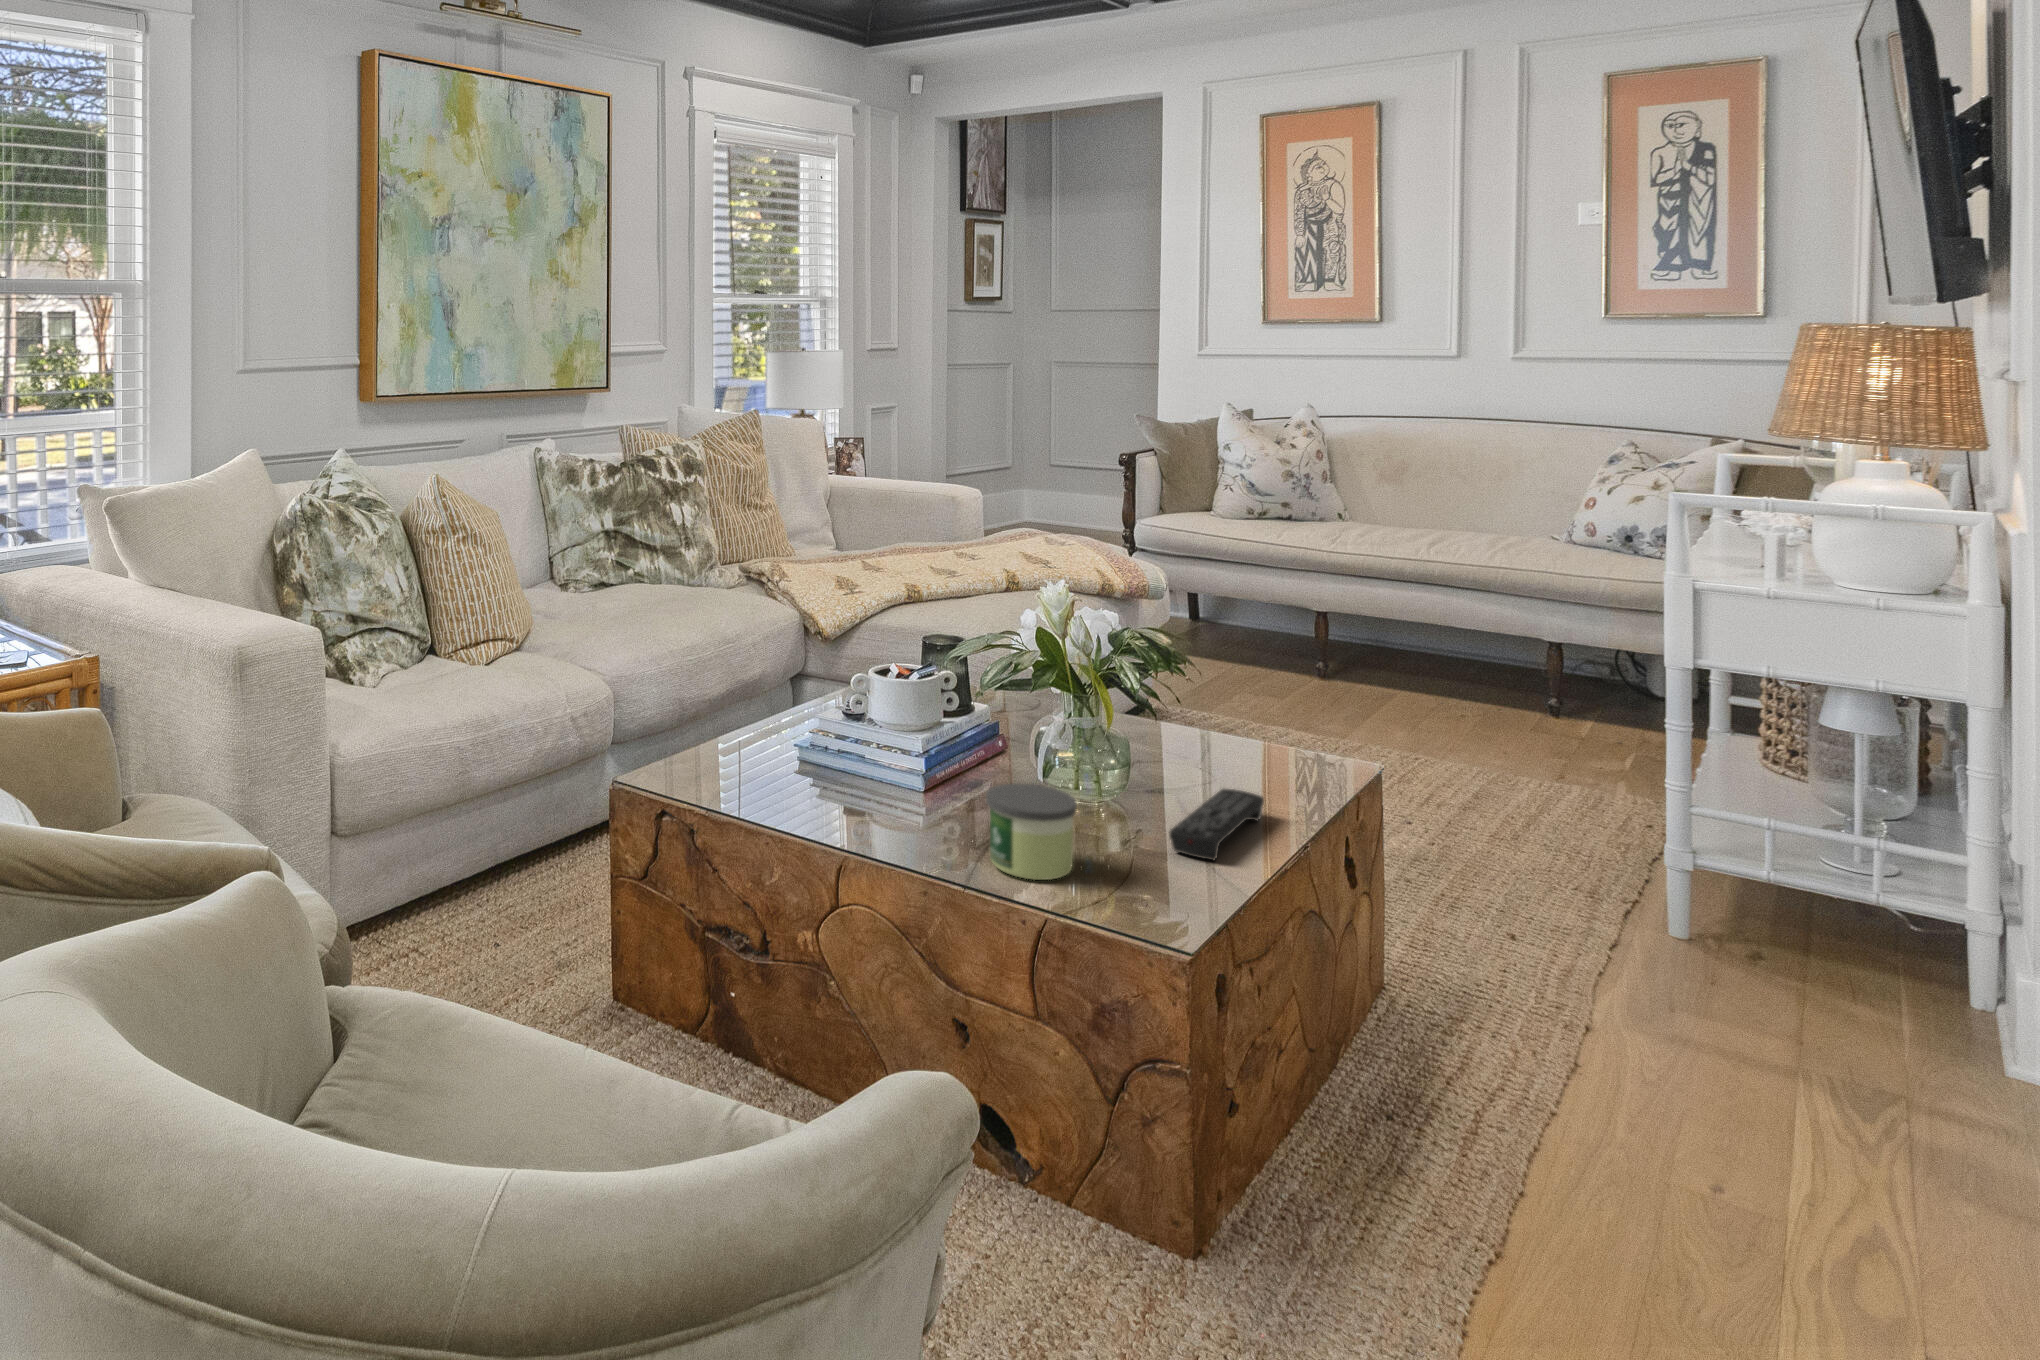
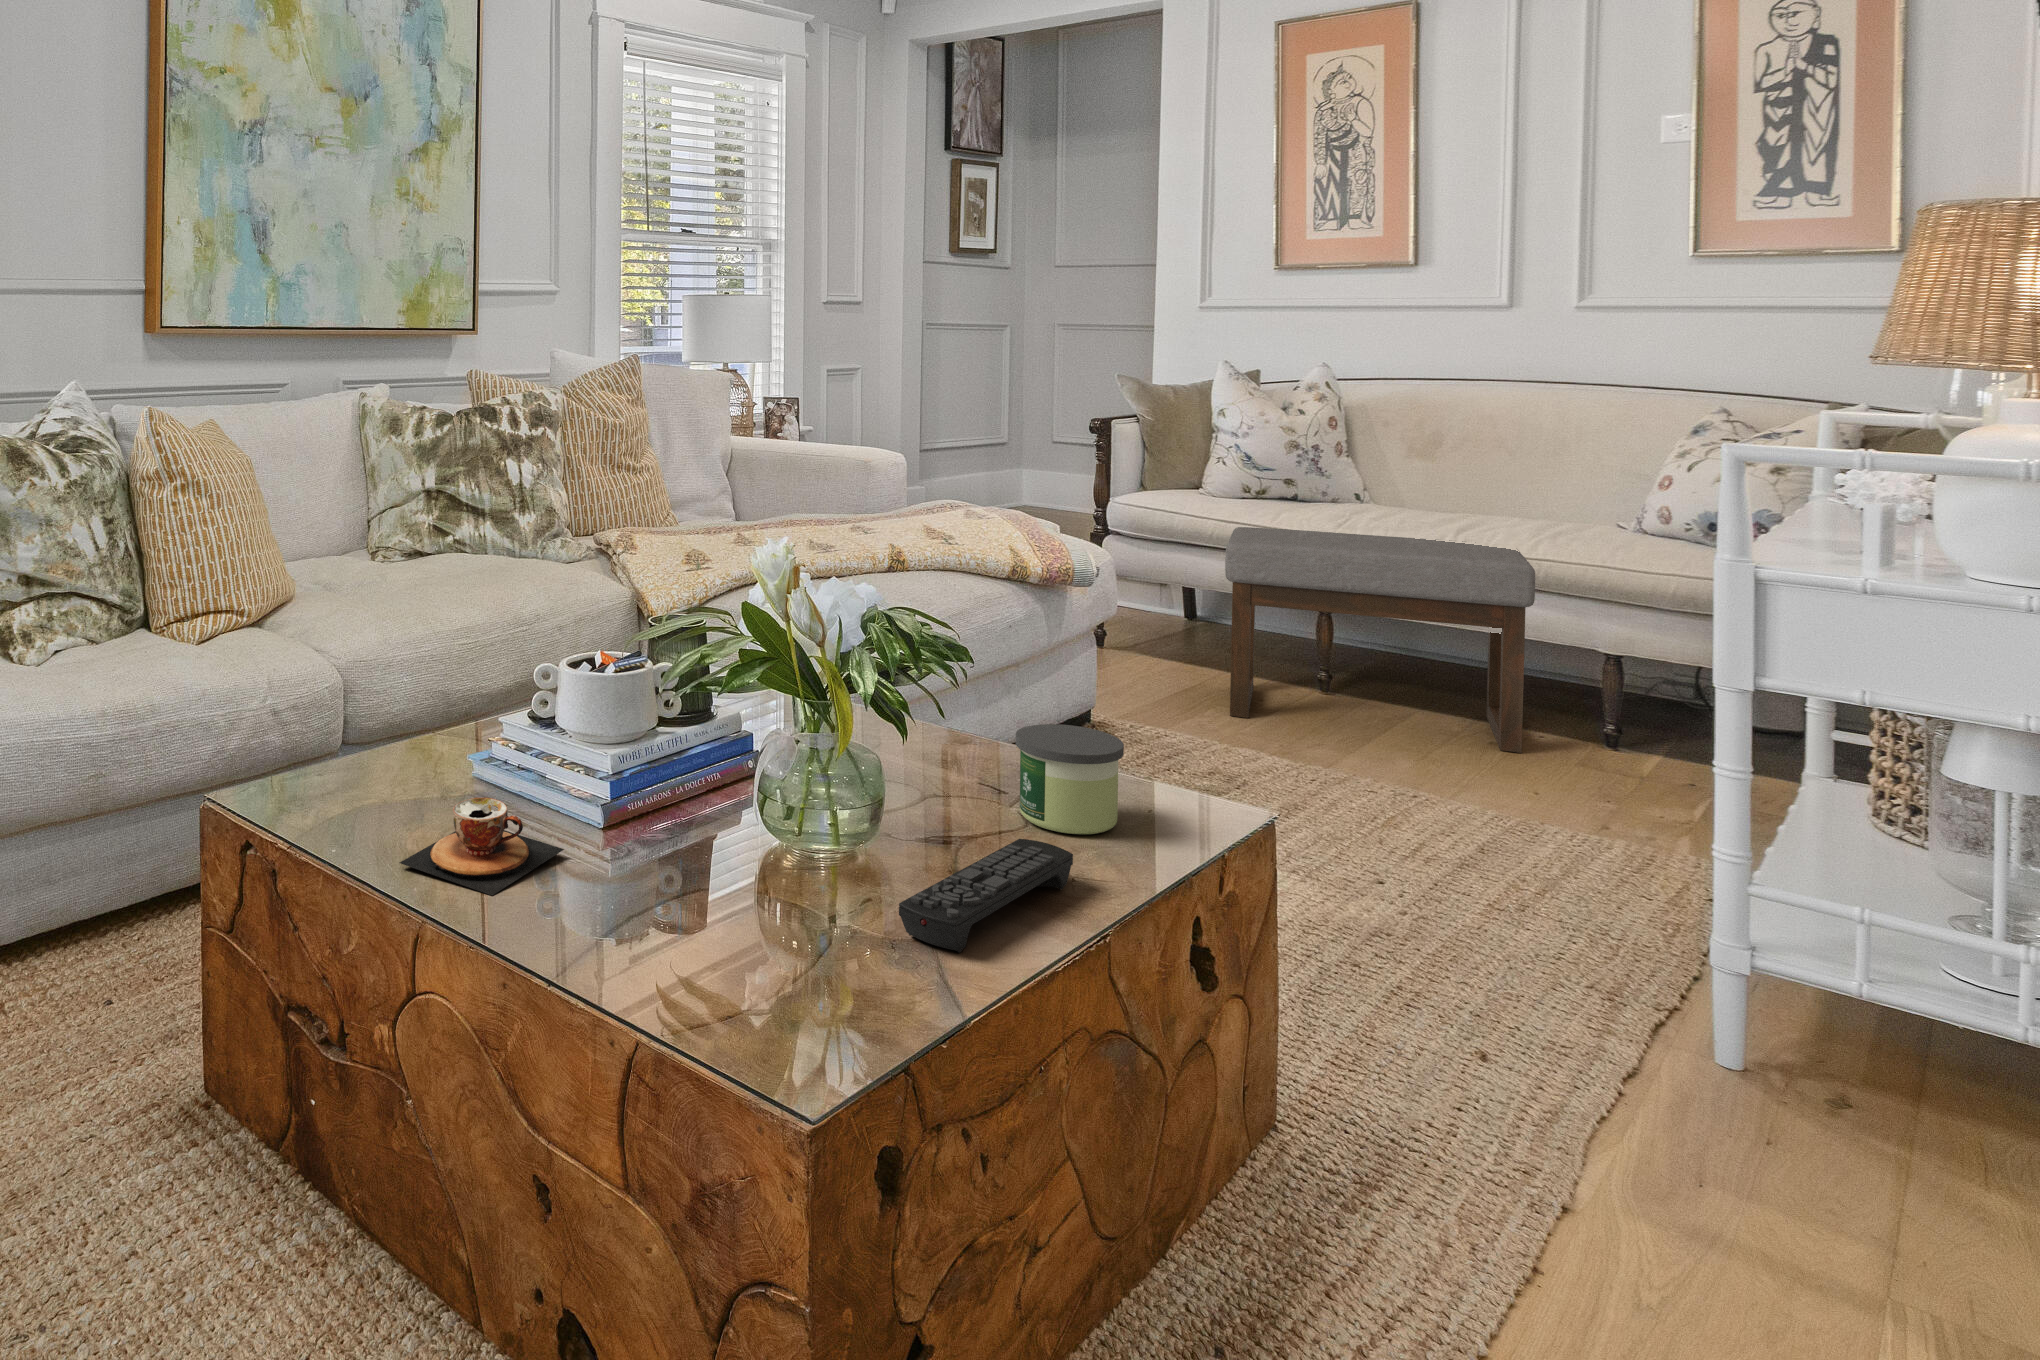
ottoman: none [1245,546,1498,726] -> present [1225,527,1535,753]
teacup: none [794,771,903,837] -> present [399,797,564,895]
candle: present [986,784,1077,880] -> present [1016,724,1124,834]

